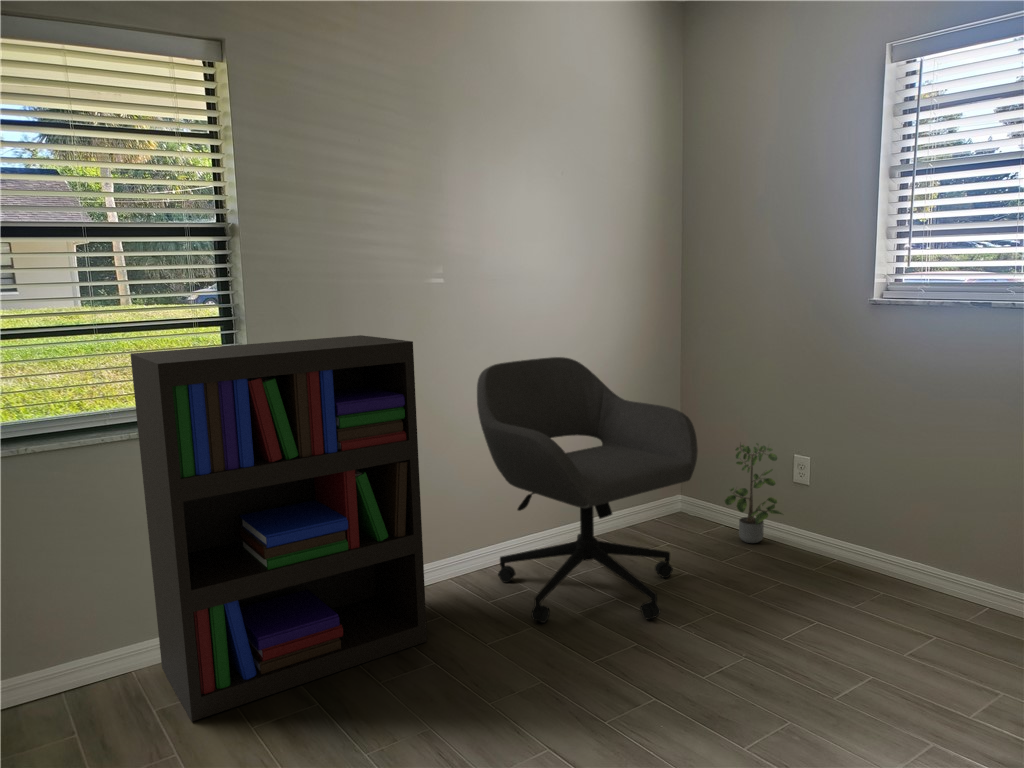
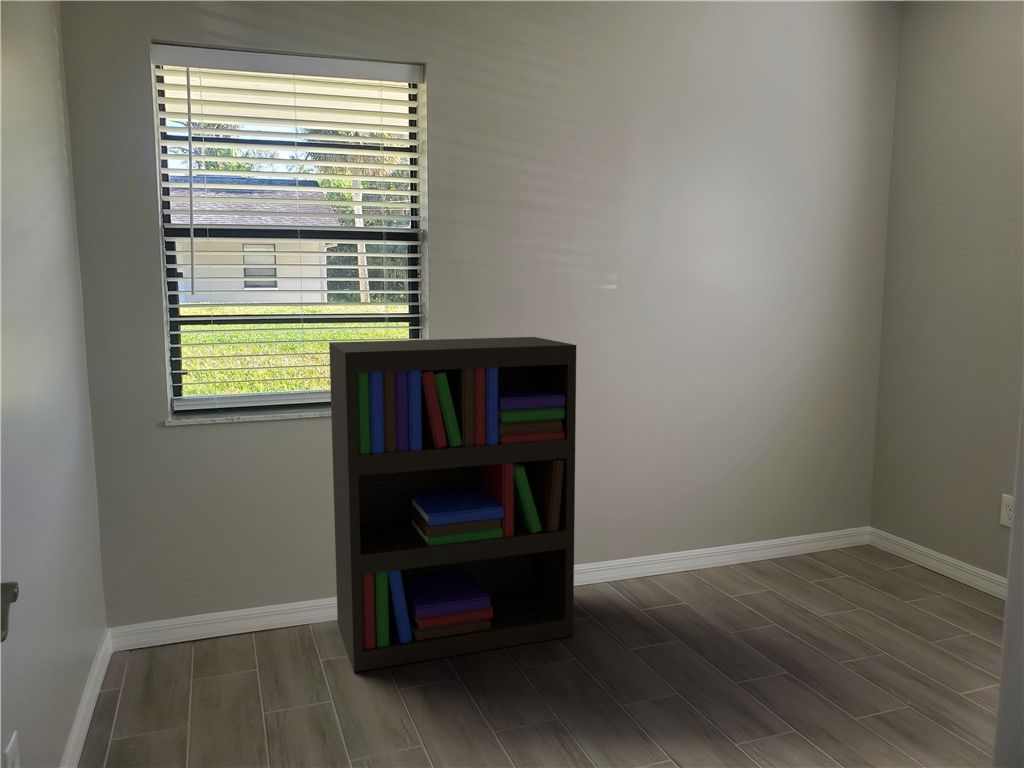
office chair: present [477,357,698,623] -> none [643,370,875,649]
potted plant: present [725,443,782,543] -> none [915,475,984,587]

